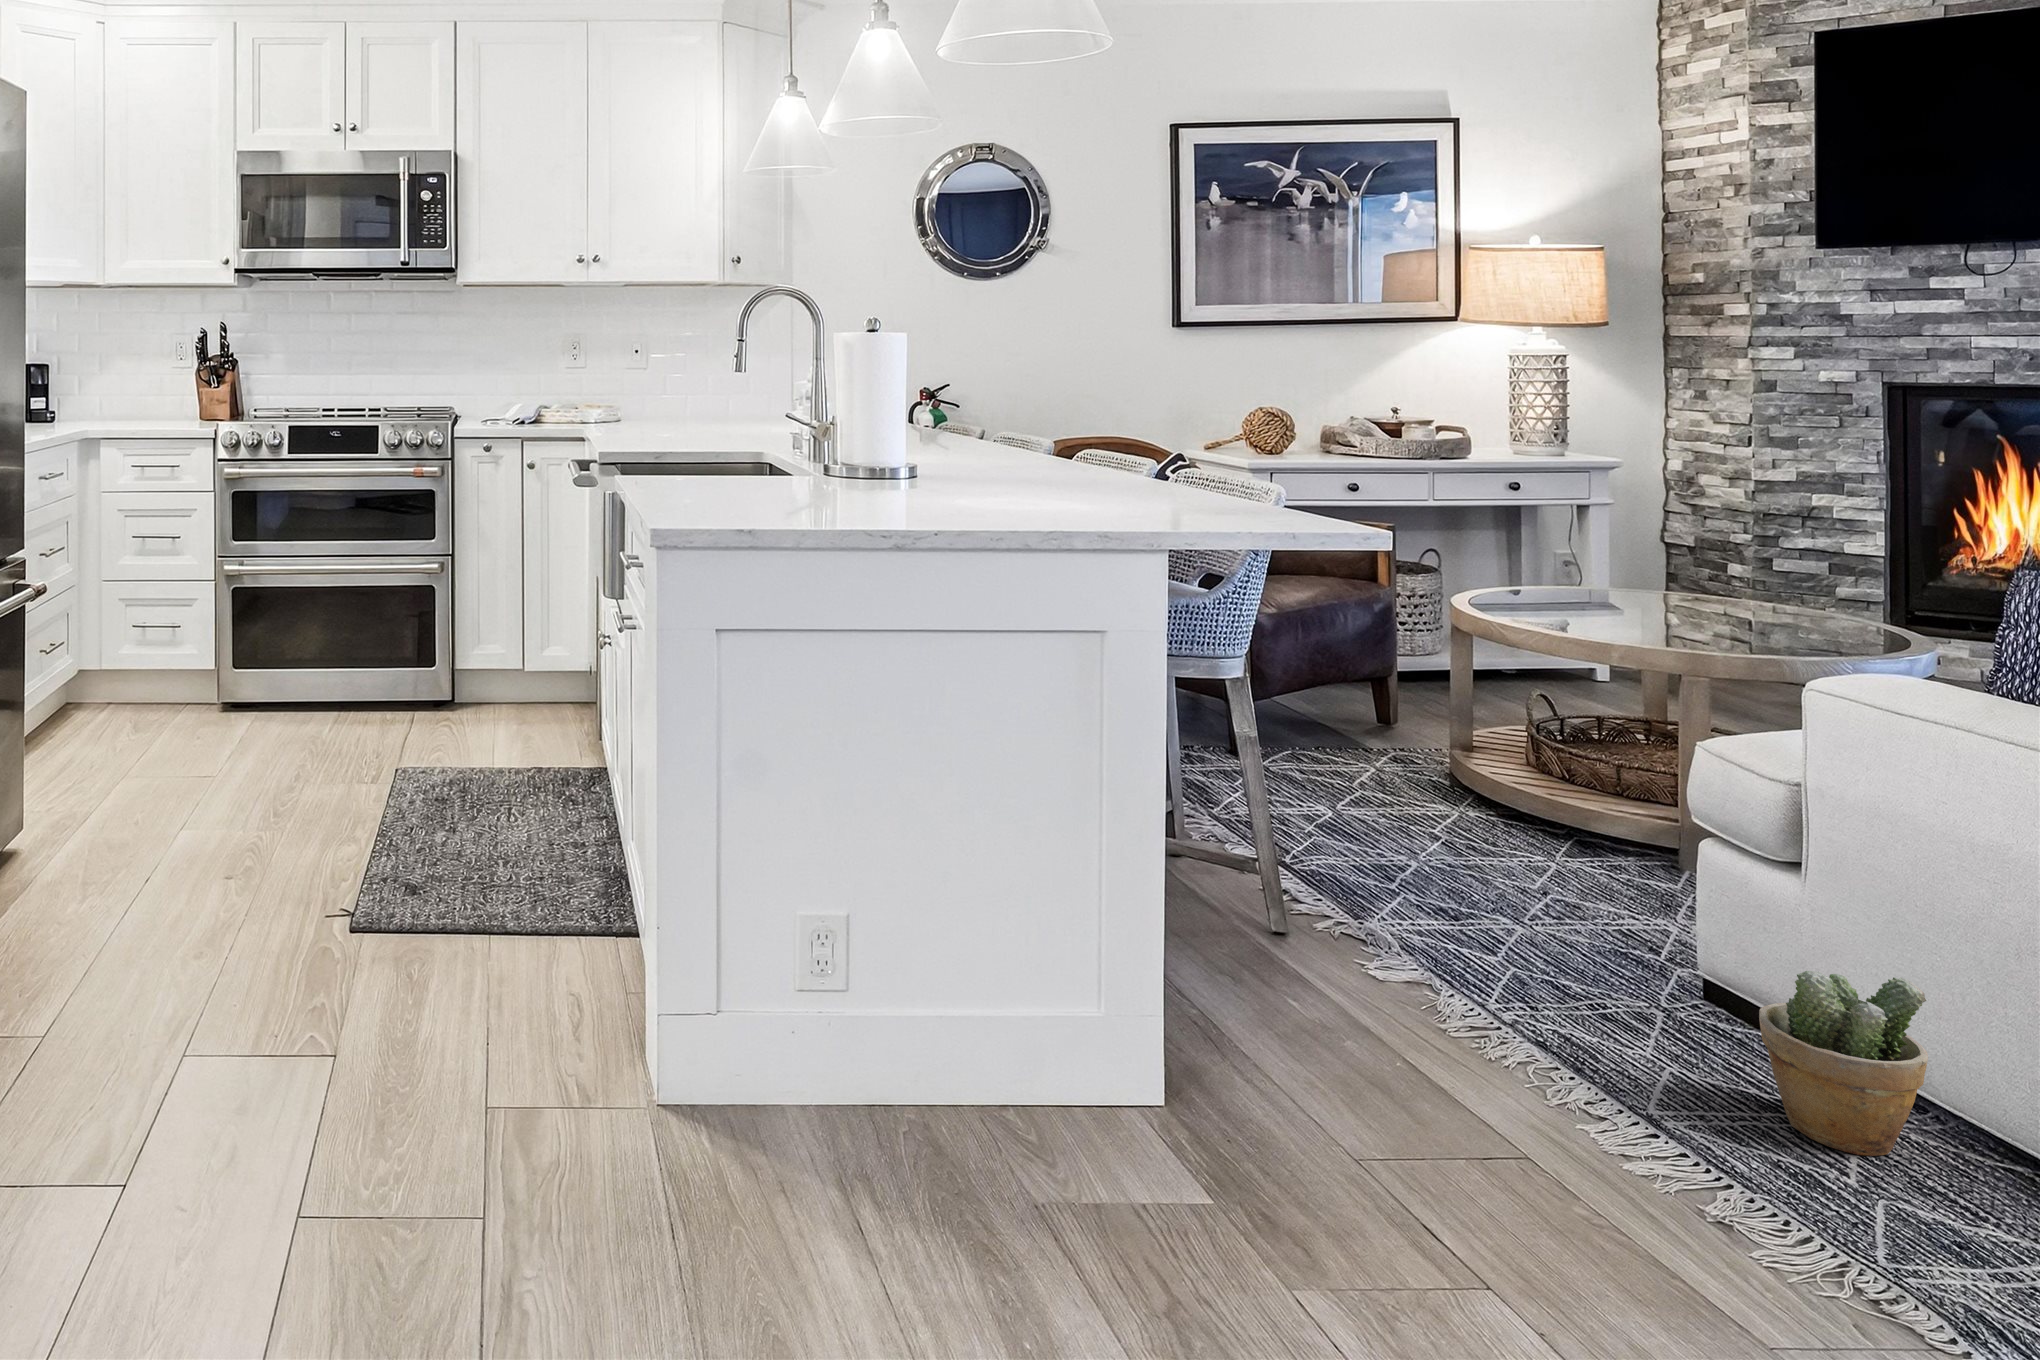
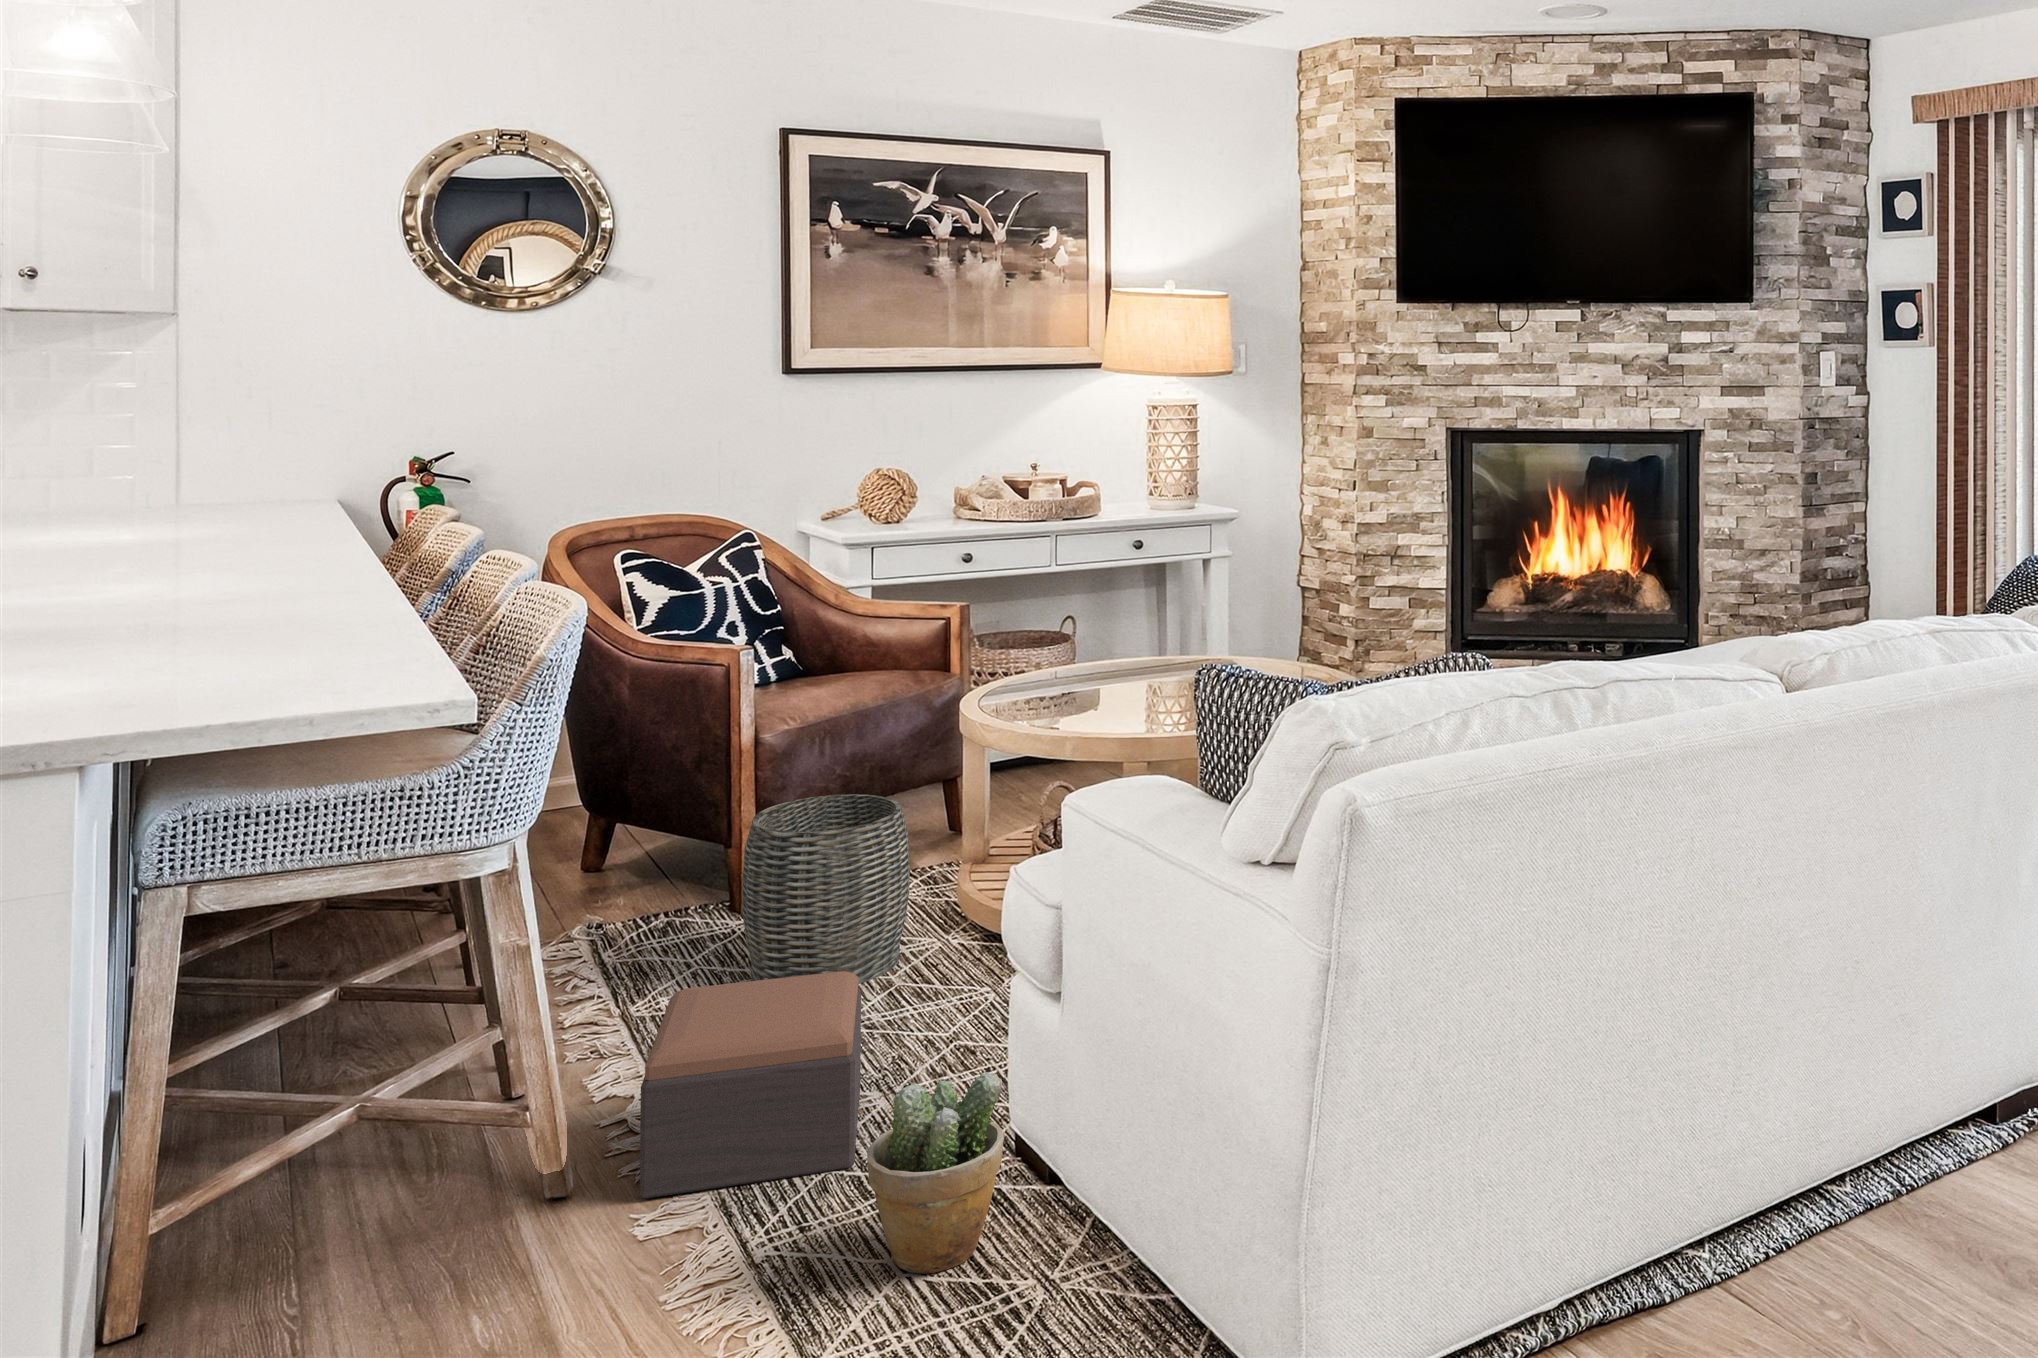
woven basket: none [1335,683,1495,854] -> present [742,794,910,984]
footstool: none [1396,831,1645,1025] -> present [640,971,861,1198]

